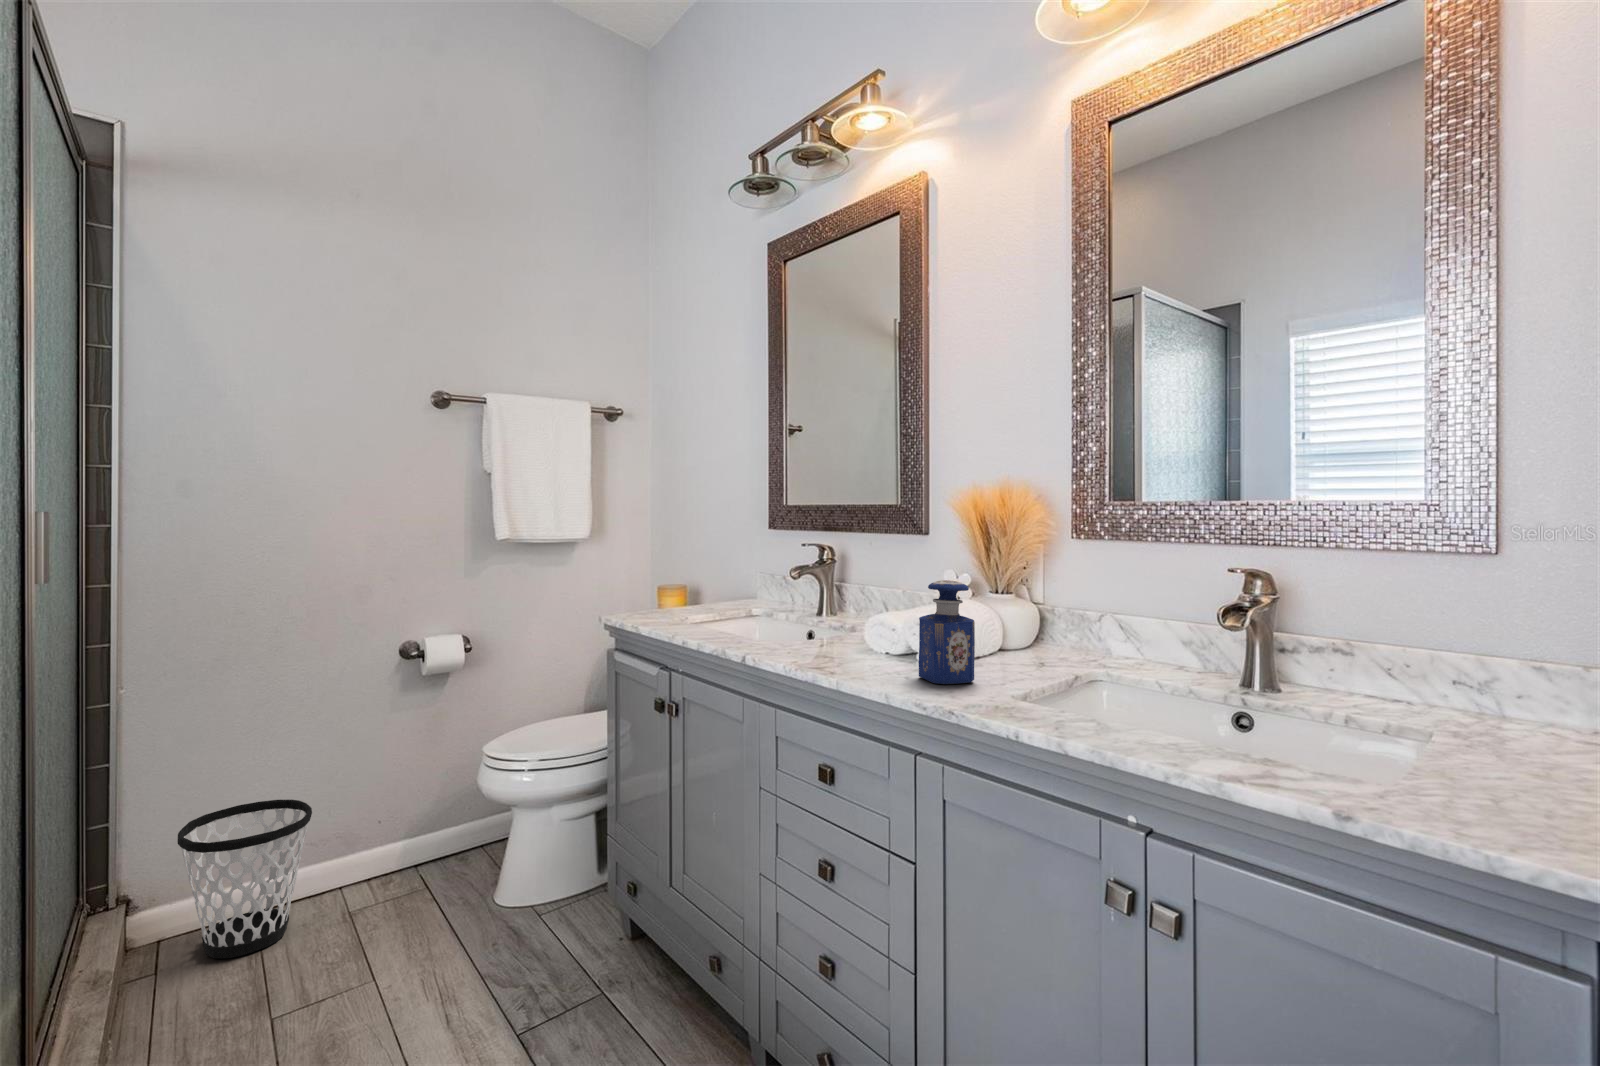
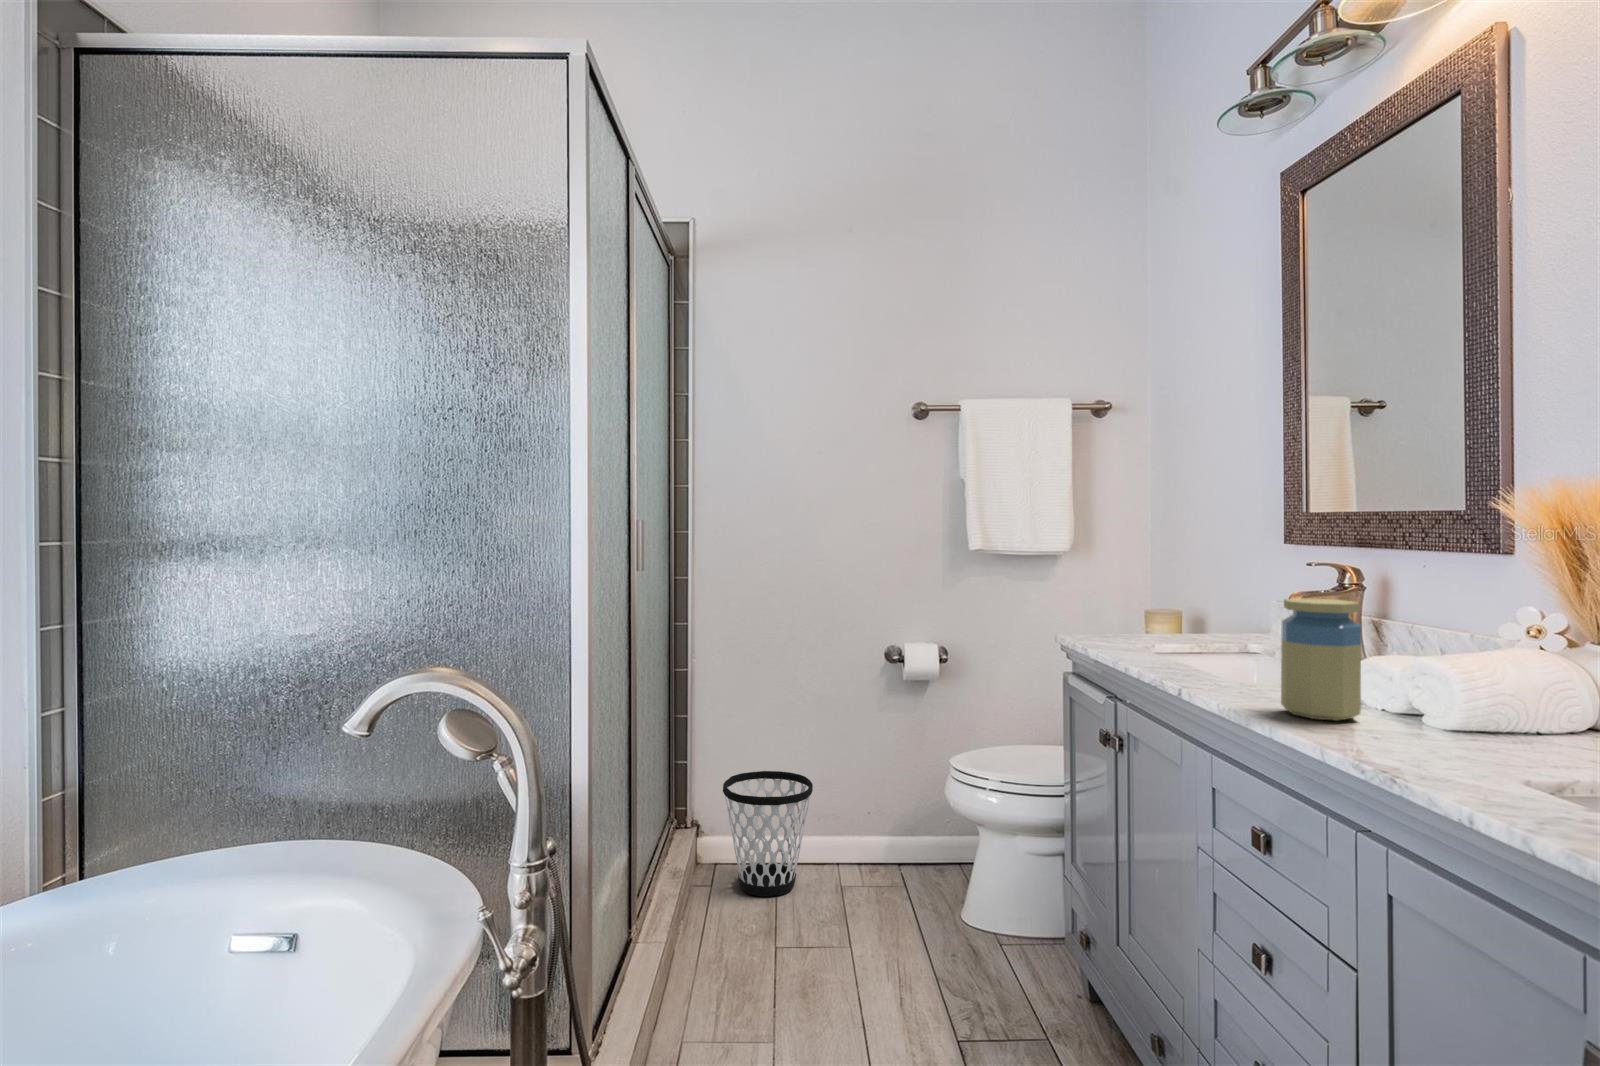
jar: none [831,573,886,669] -> present [1281,598,1361,721]
perfume bottle: present [919,580,975,684] -> none [1392,614,1479,755]

